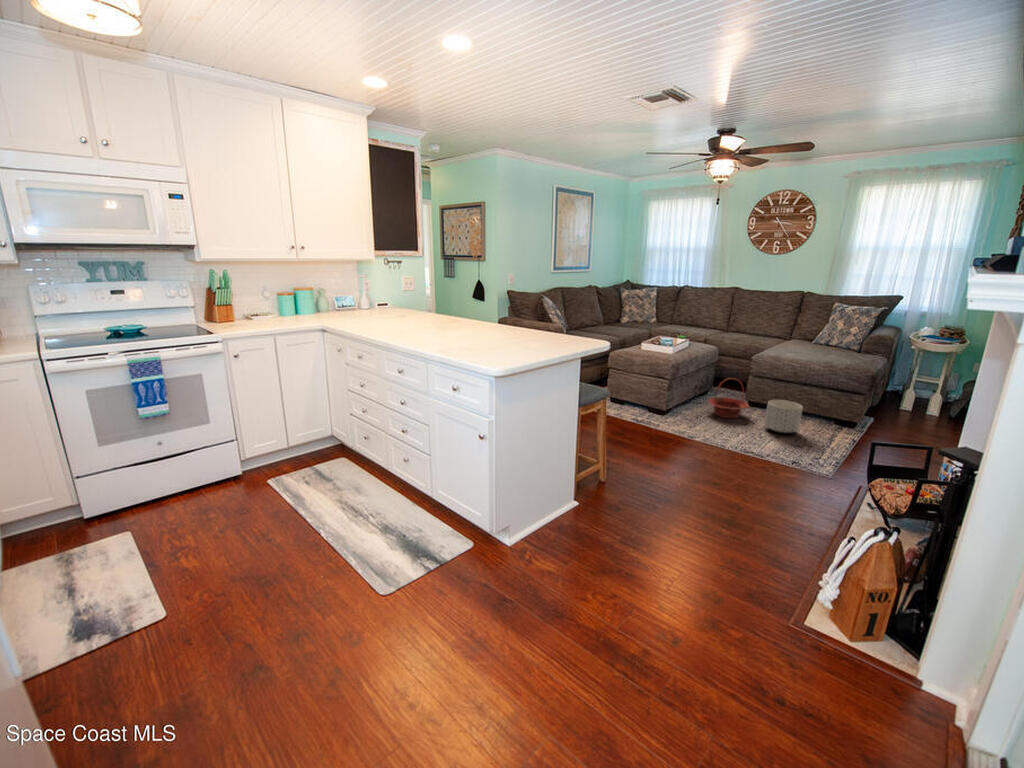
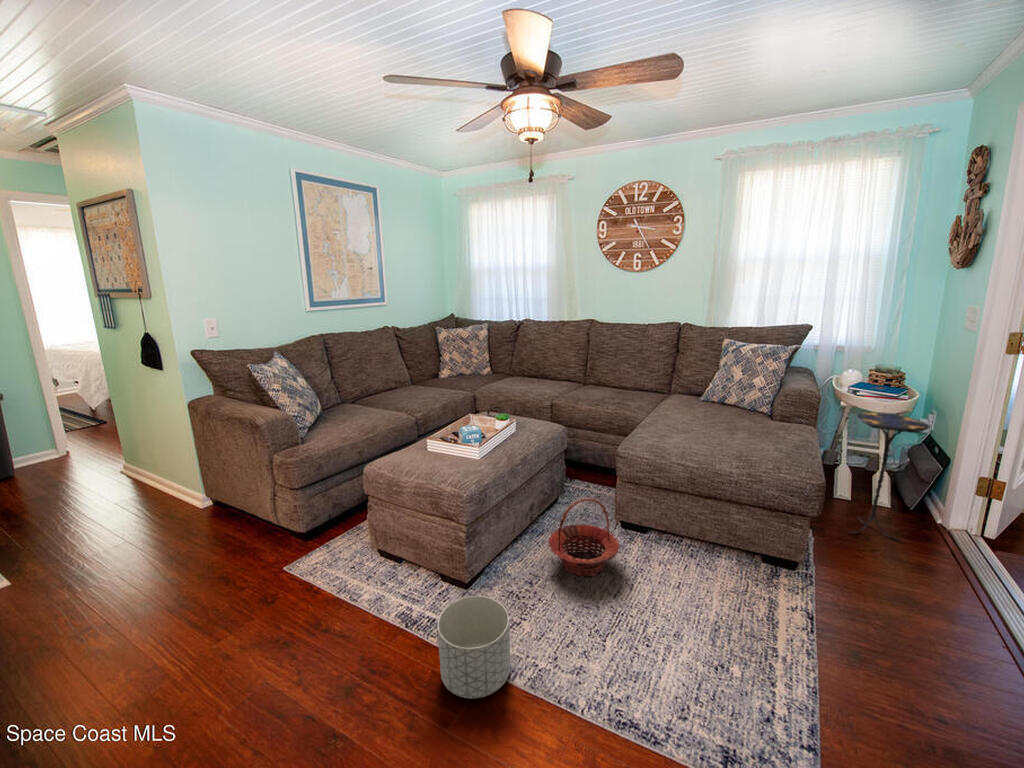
side table: none [899,348,959,427] -> present [852,412,929,538]
planter: present [764,400,803,434] -> present [437,596,510,699]

